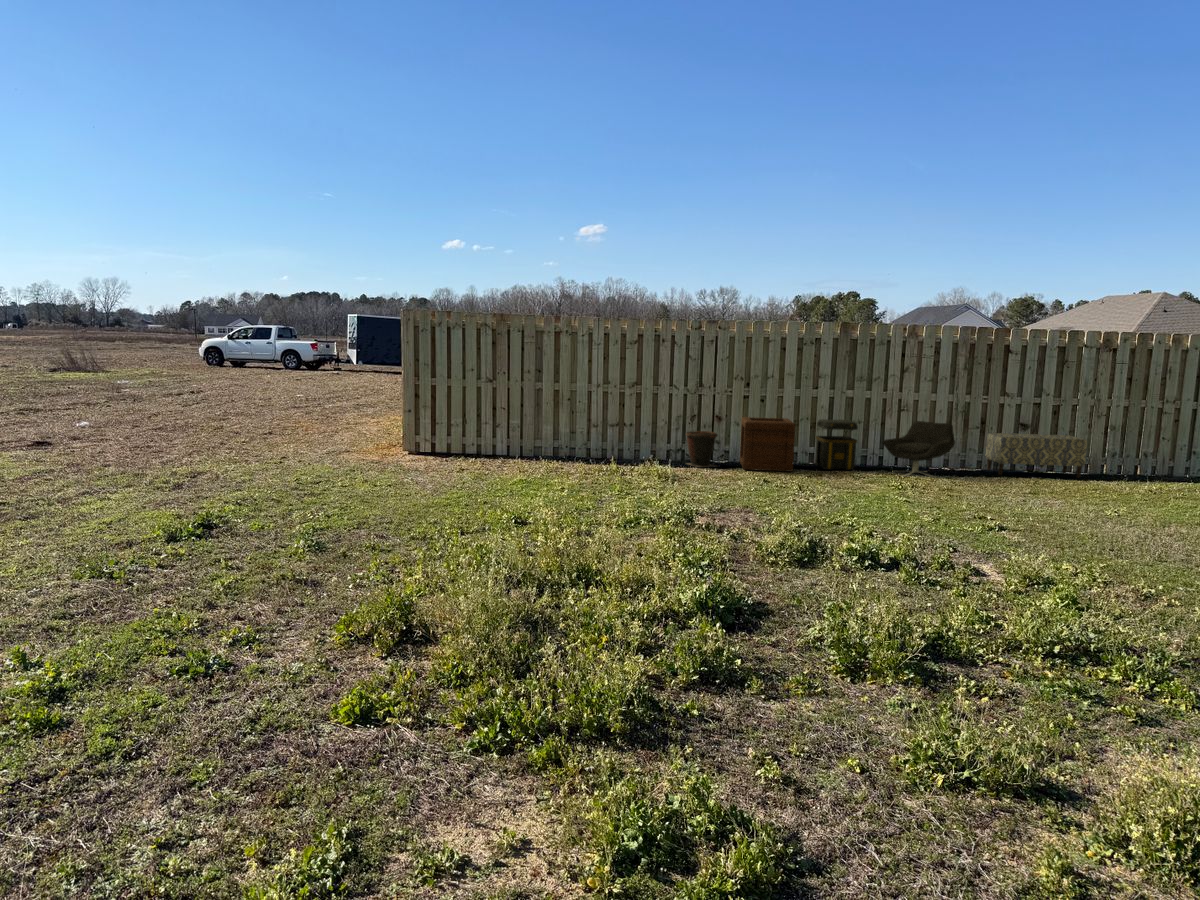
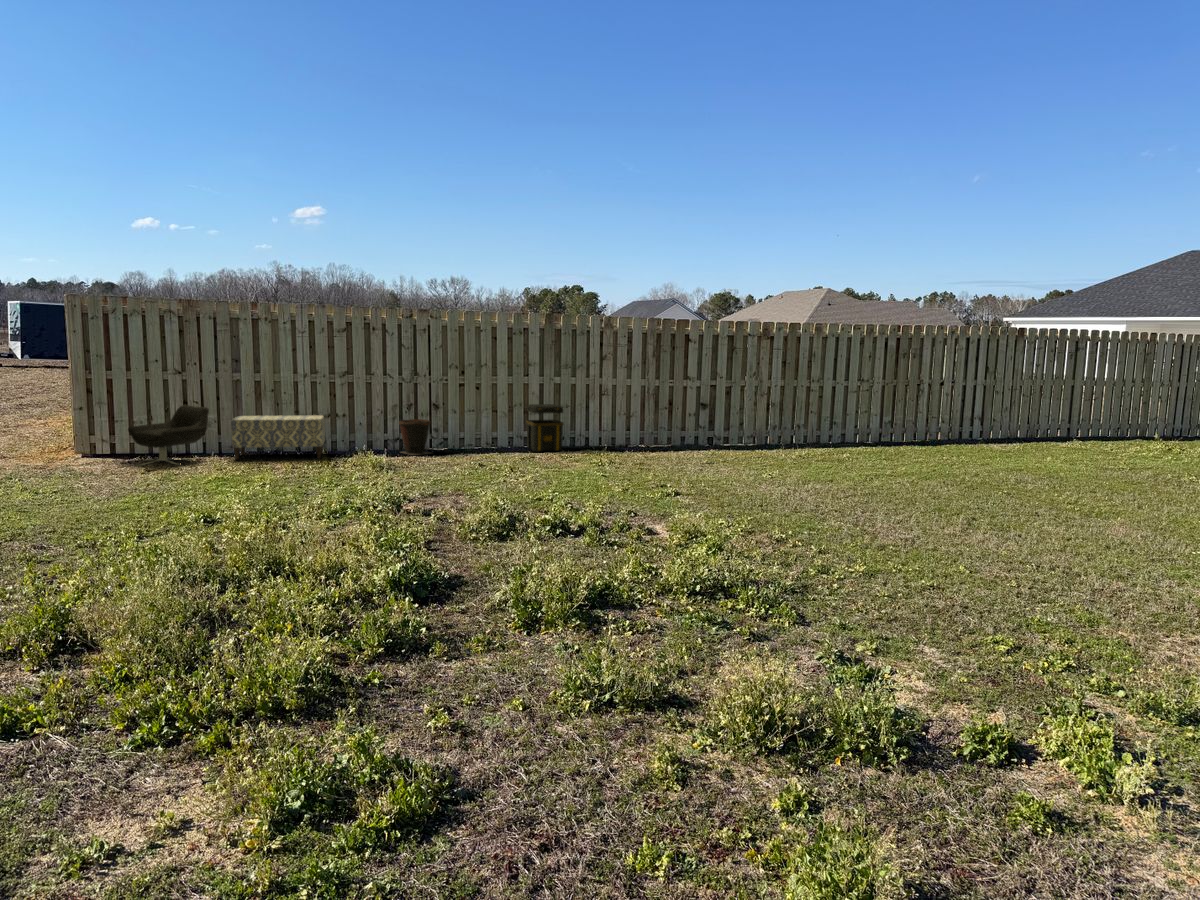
wooden crate: present [740,417,795,472] -> none [455,404,505,456]
lounge chair: present [883,421,955,476] -> present [128,405,209,465]
bench: present [986,433,1087,478] -> present [231,415,325,460]

